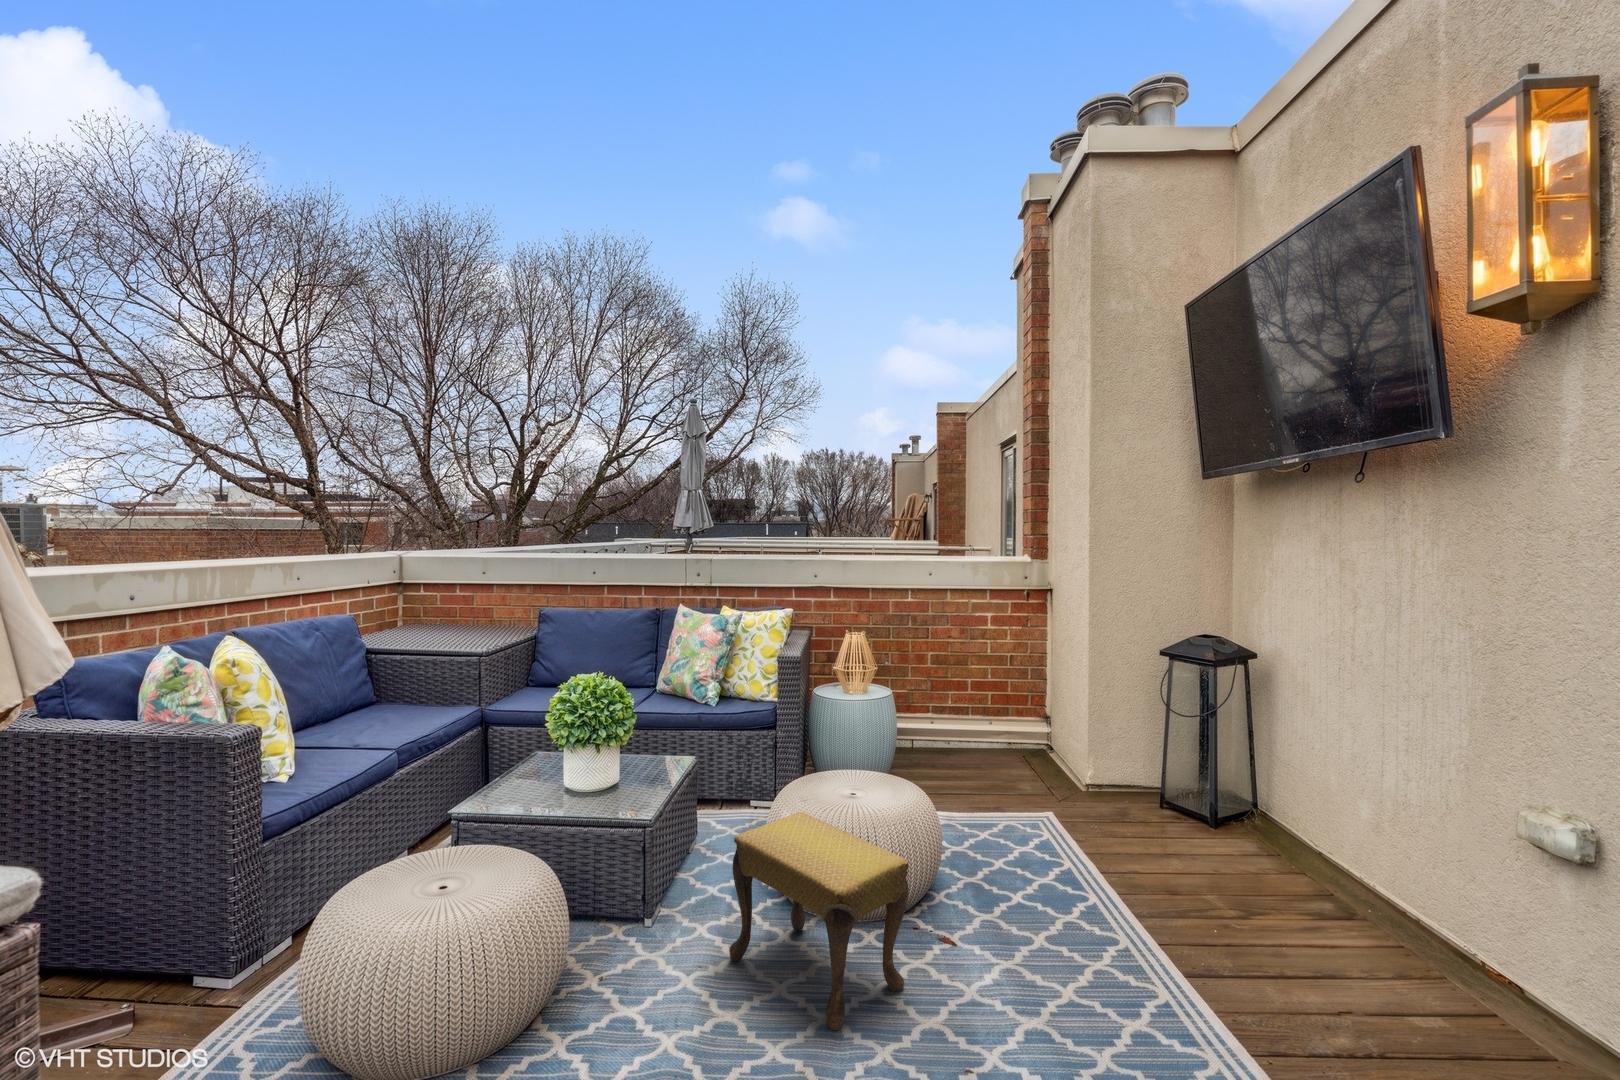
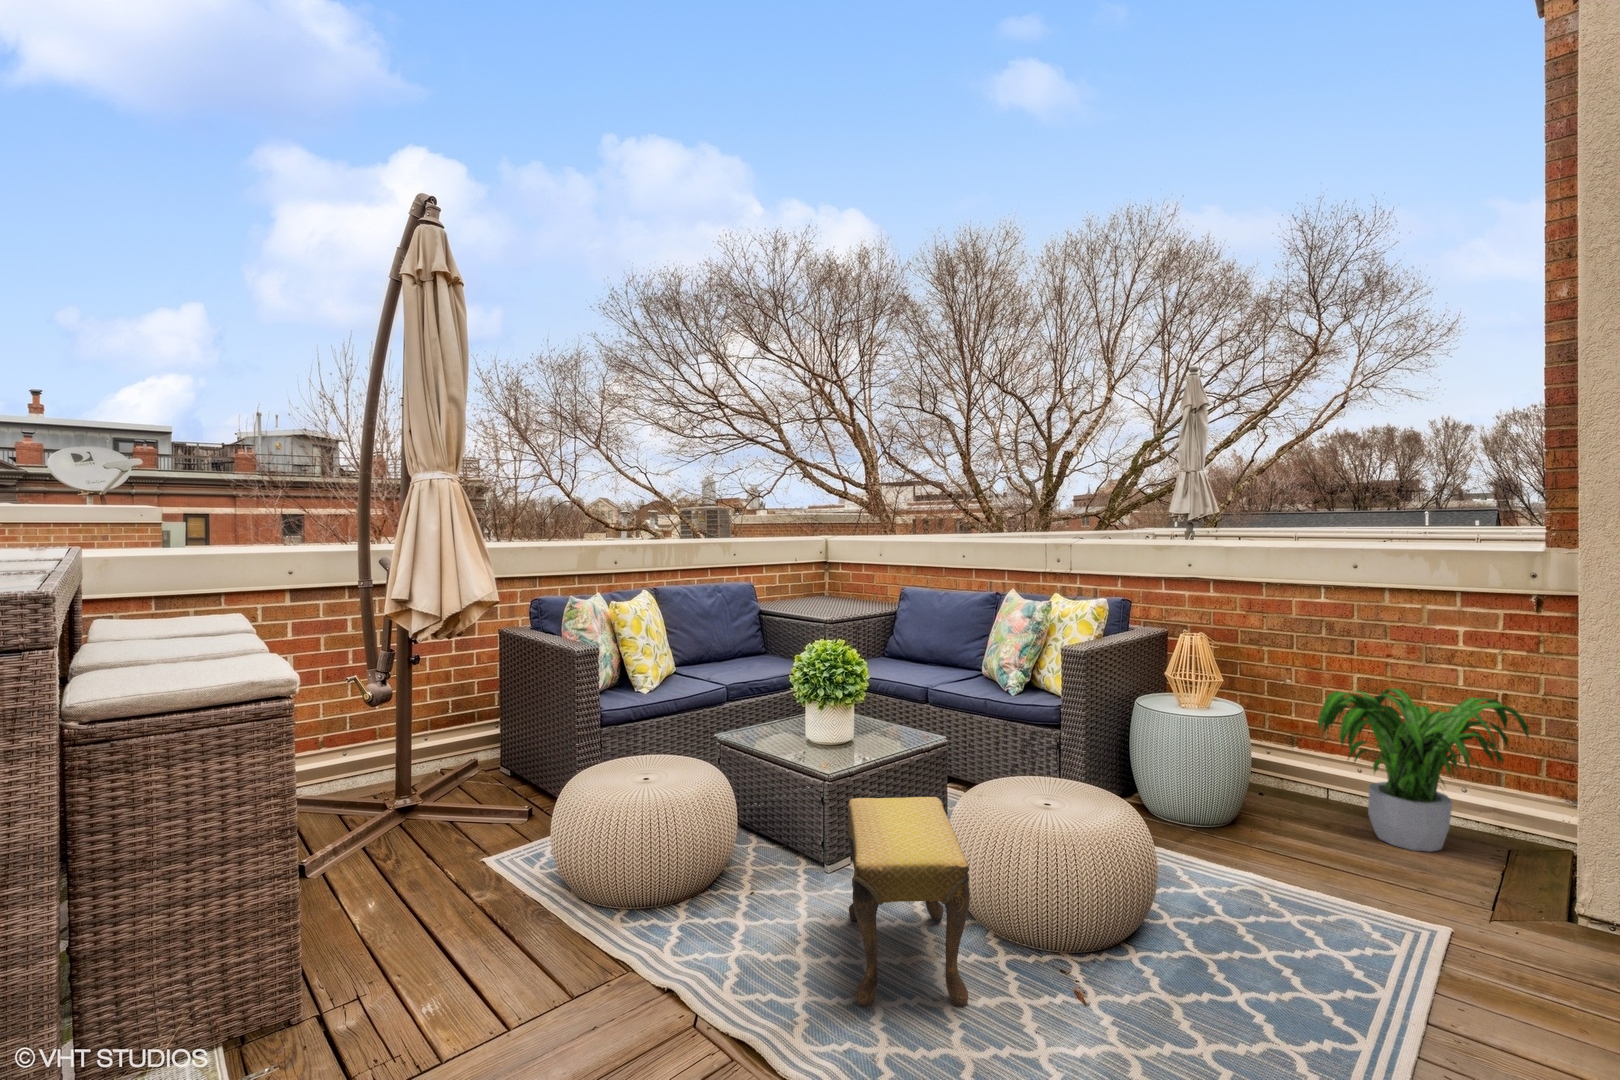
potted plant: none [926,660,1037,771] -> present [1318,688,1529,852]

